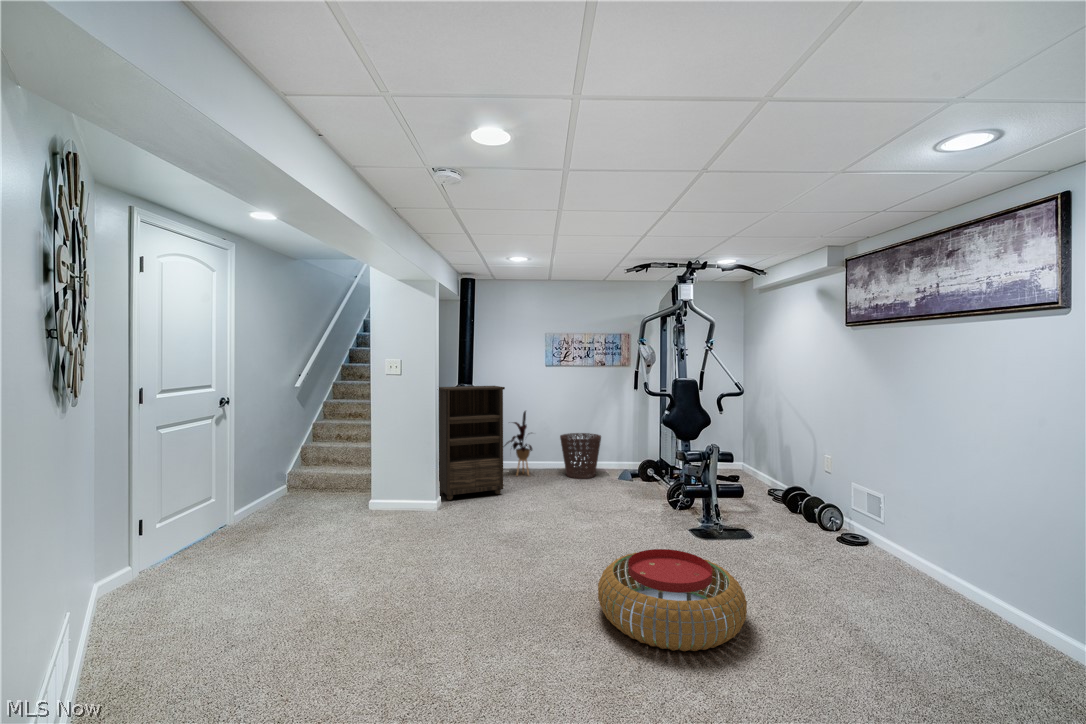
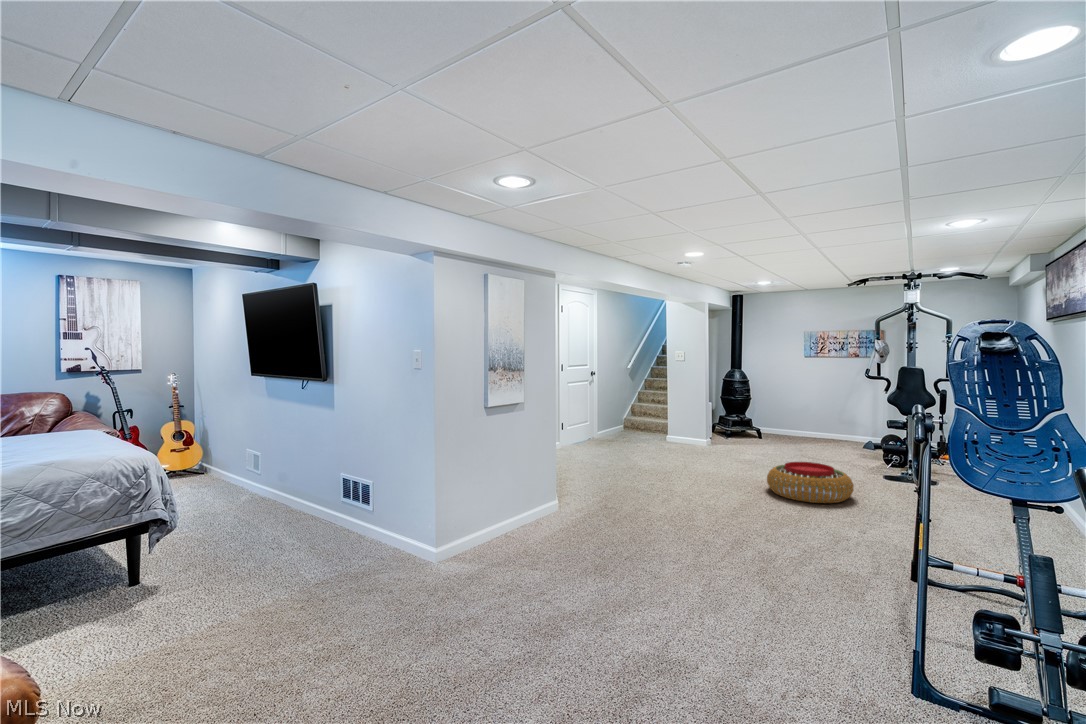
bookshelf: present [439,386,505,500] -> none [712,370,759,445]
house plant: present [505,411,532,475] -> none [764,390,793,439]
basket: present [560,433,601,479] -> none [813,411,850,446]

